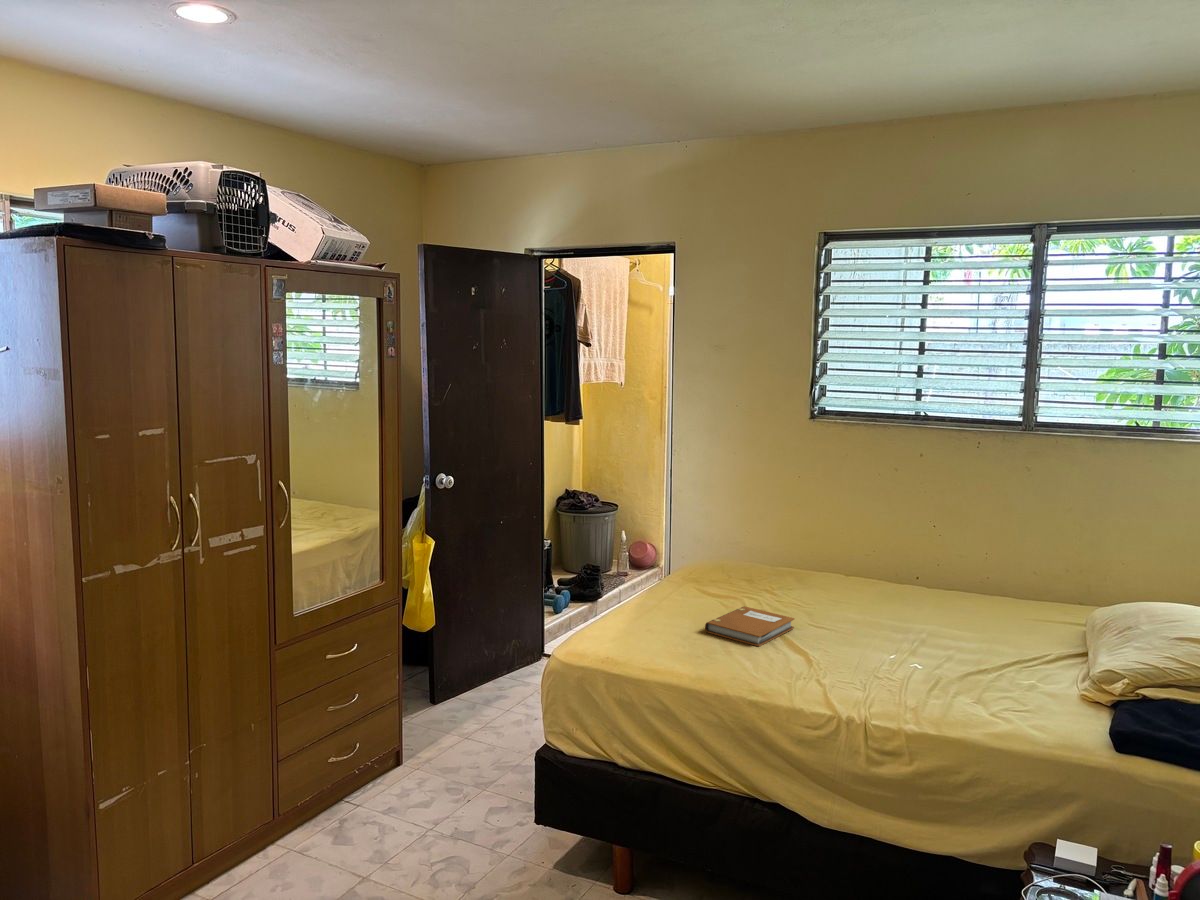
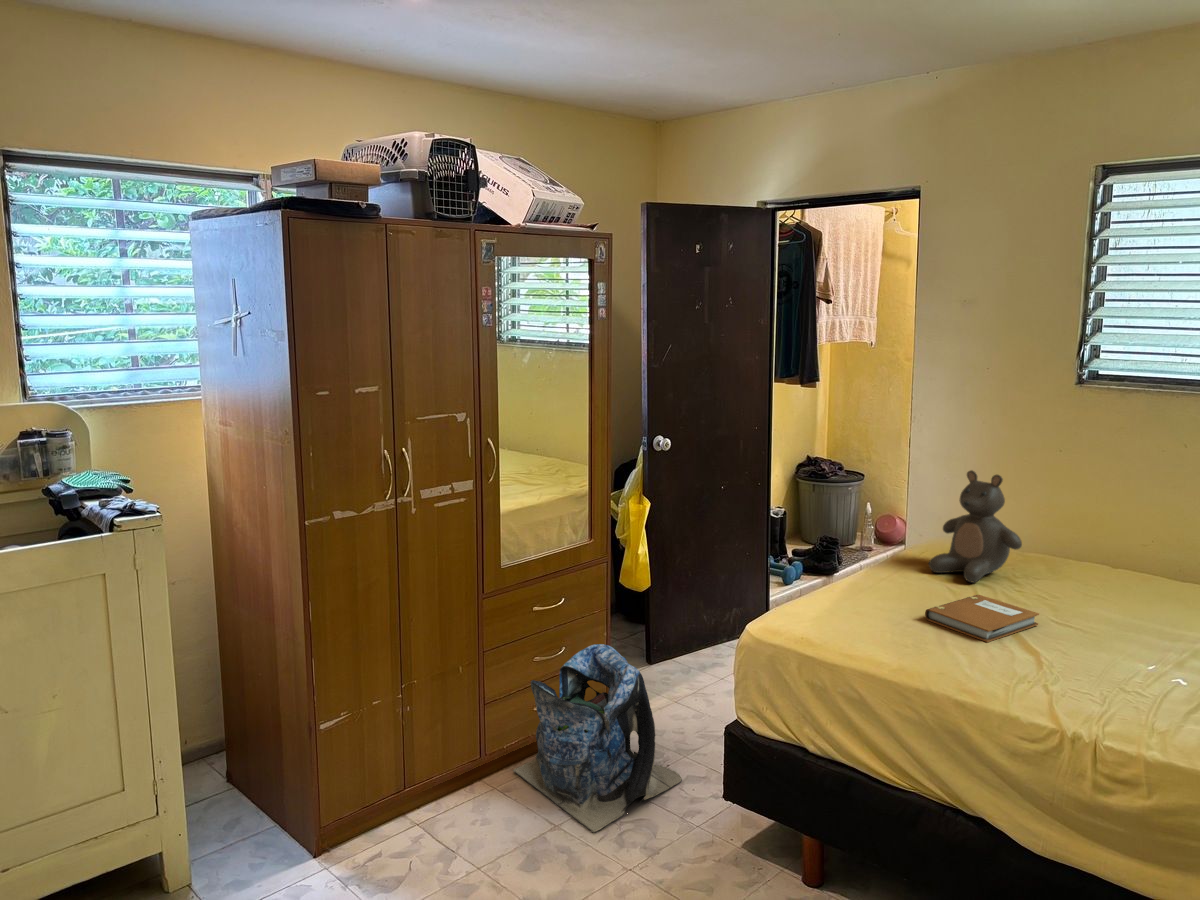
teddy bear: none [698,498,772,597] -> present [929,470,1022,583]
backpack: none [308,686,486,877] -> present [513,644,682,832]

